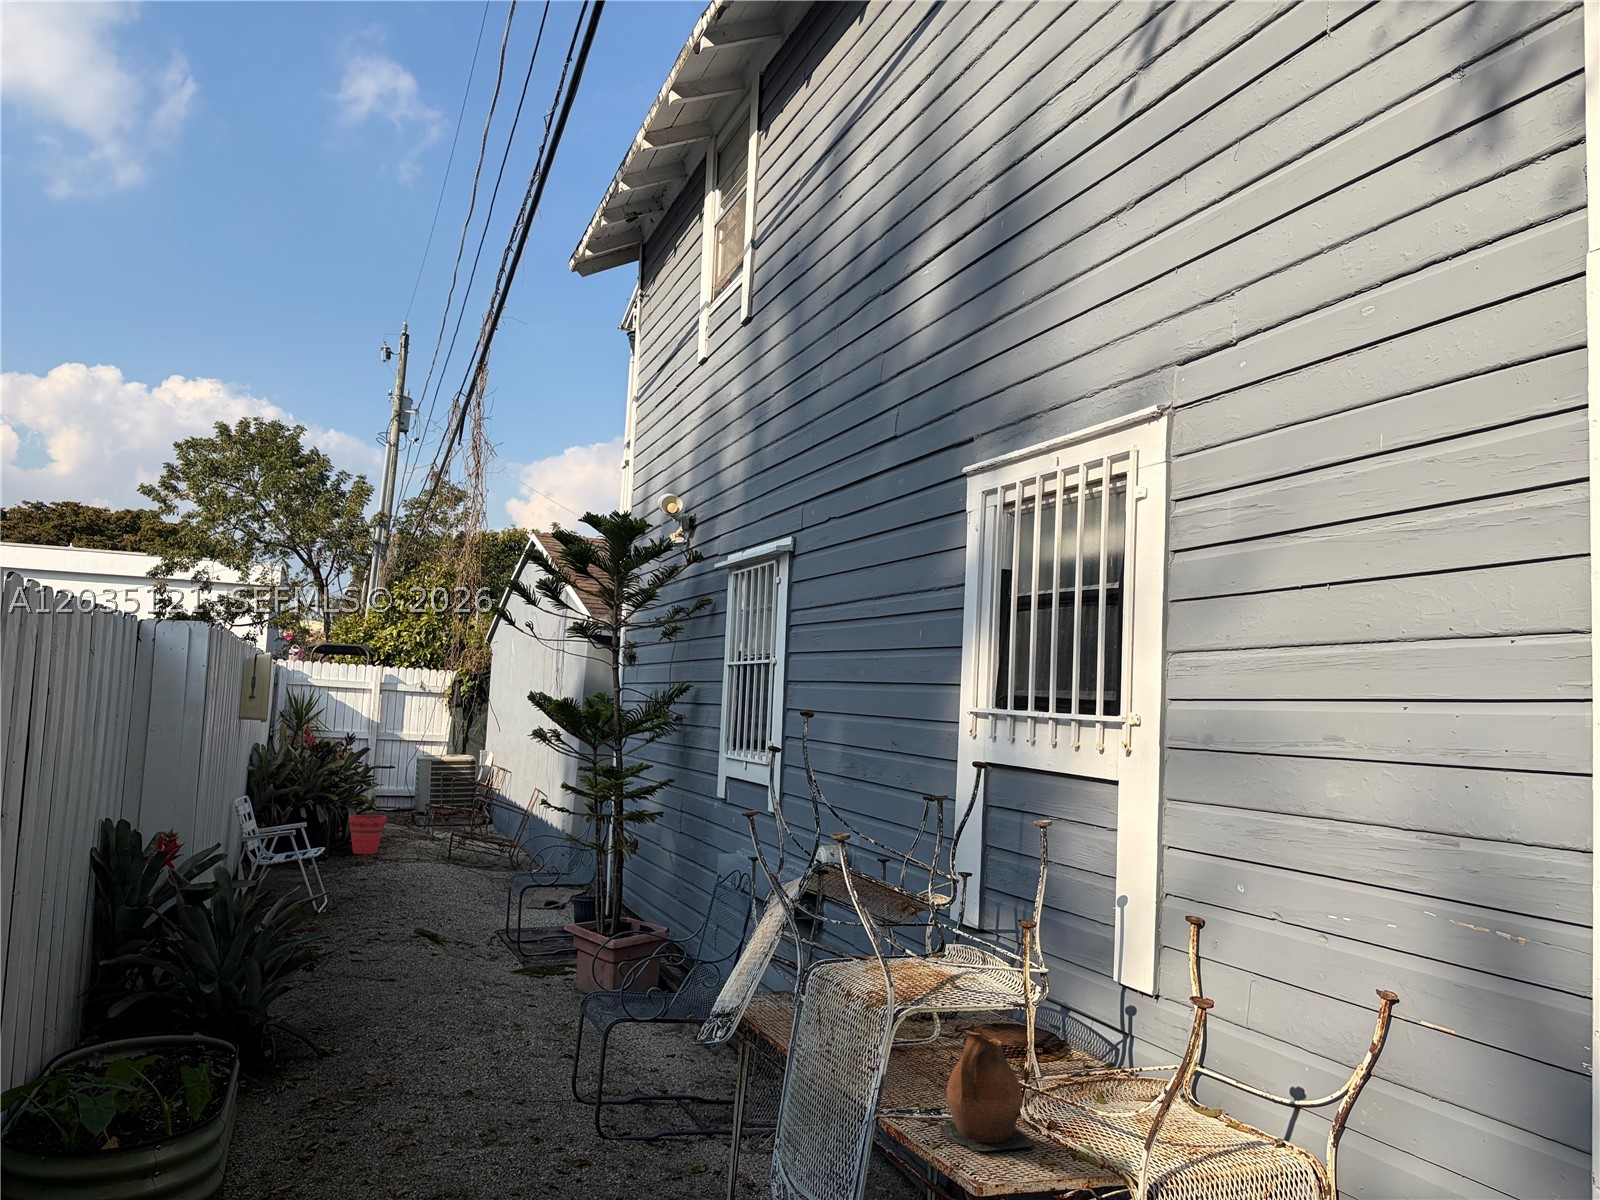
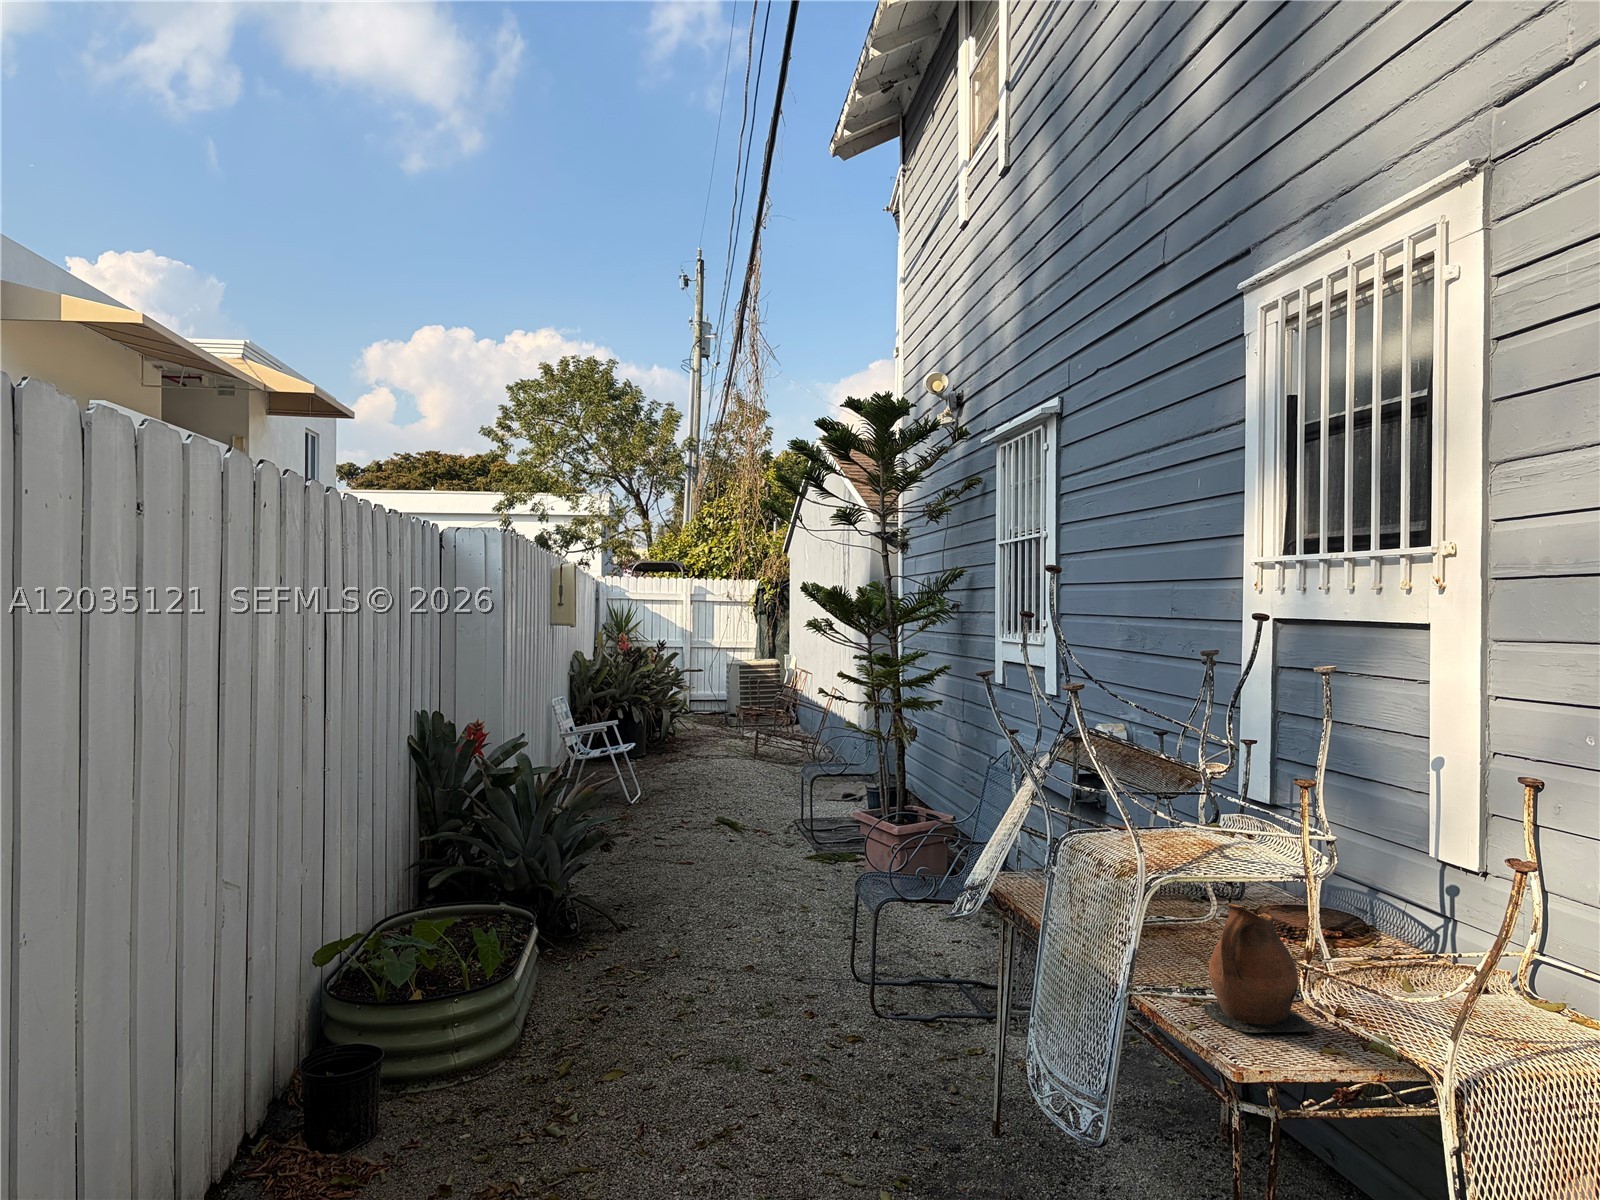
bucket: present [349,815,387,854] -> none [655,717,690,755]

